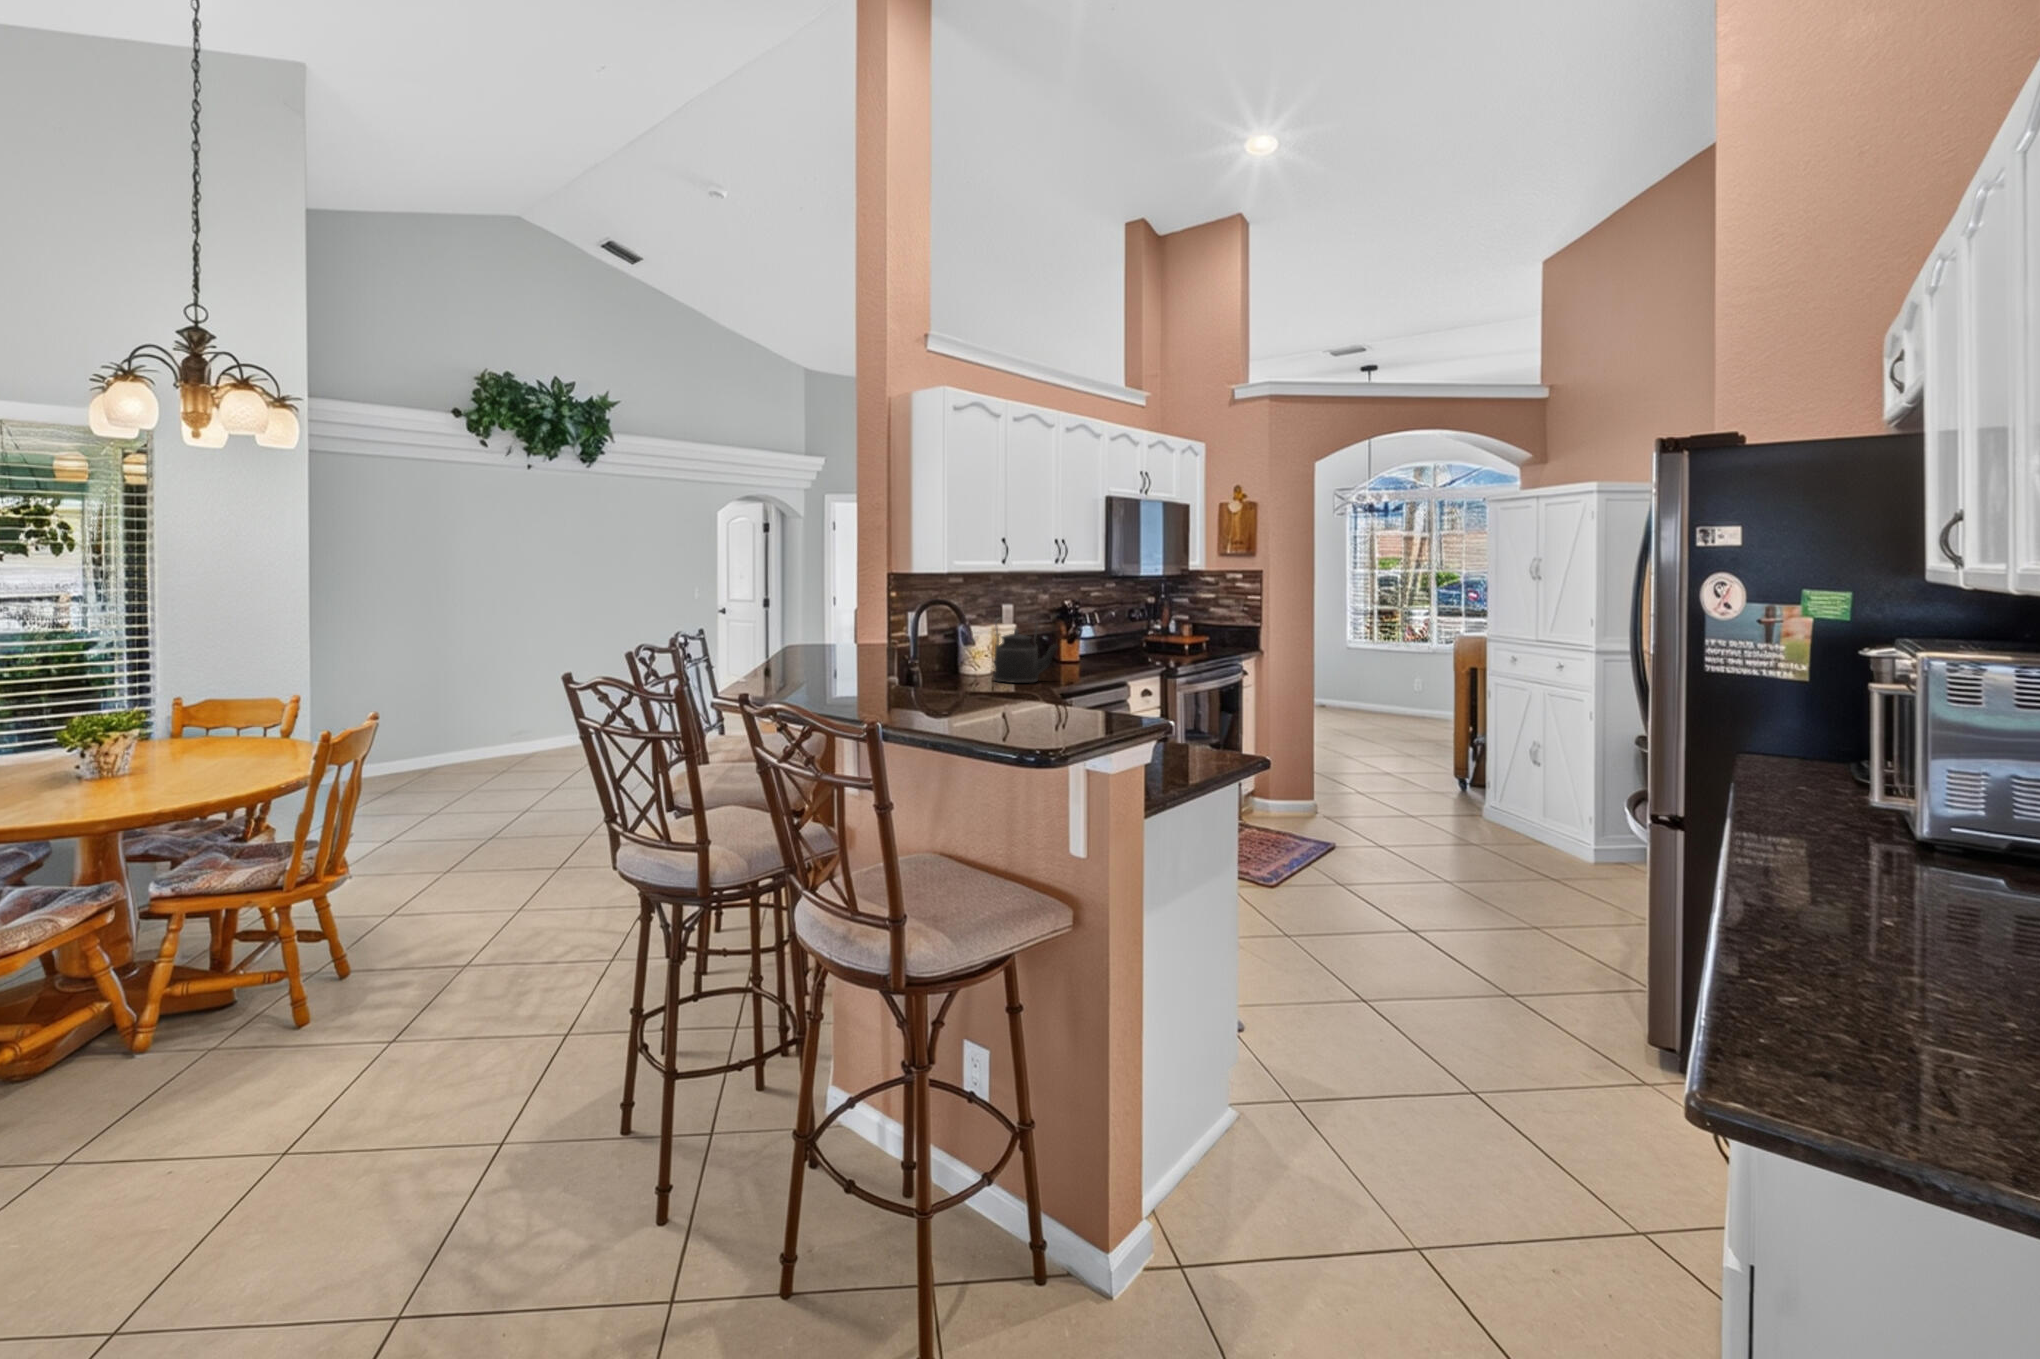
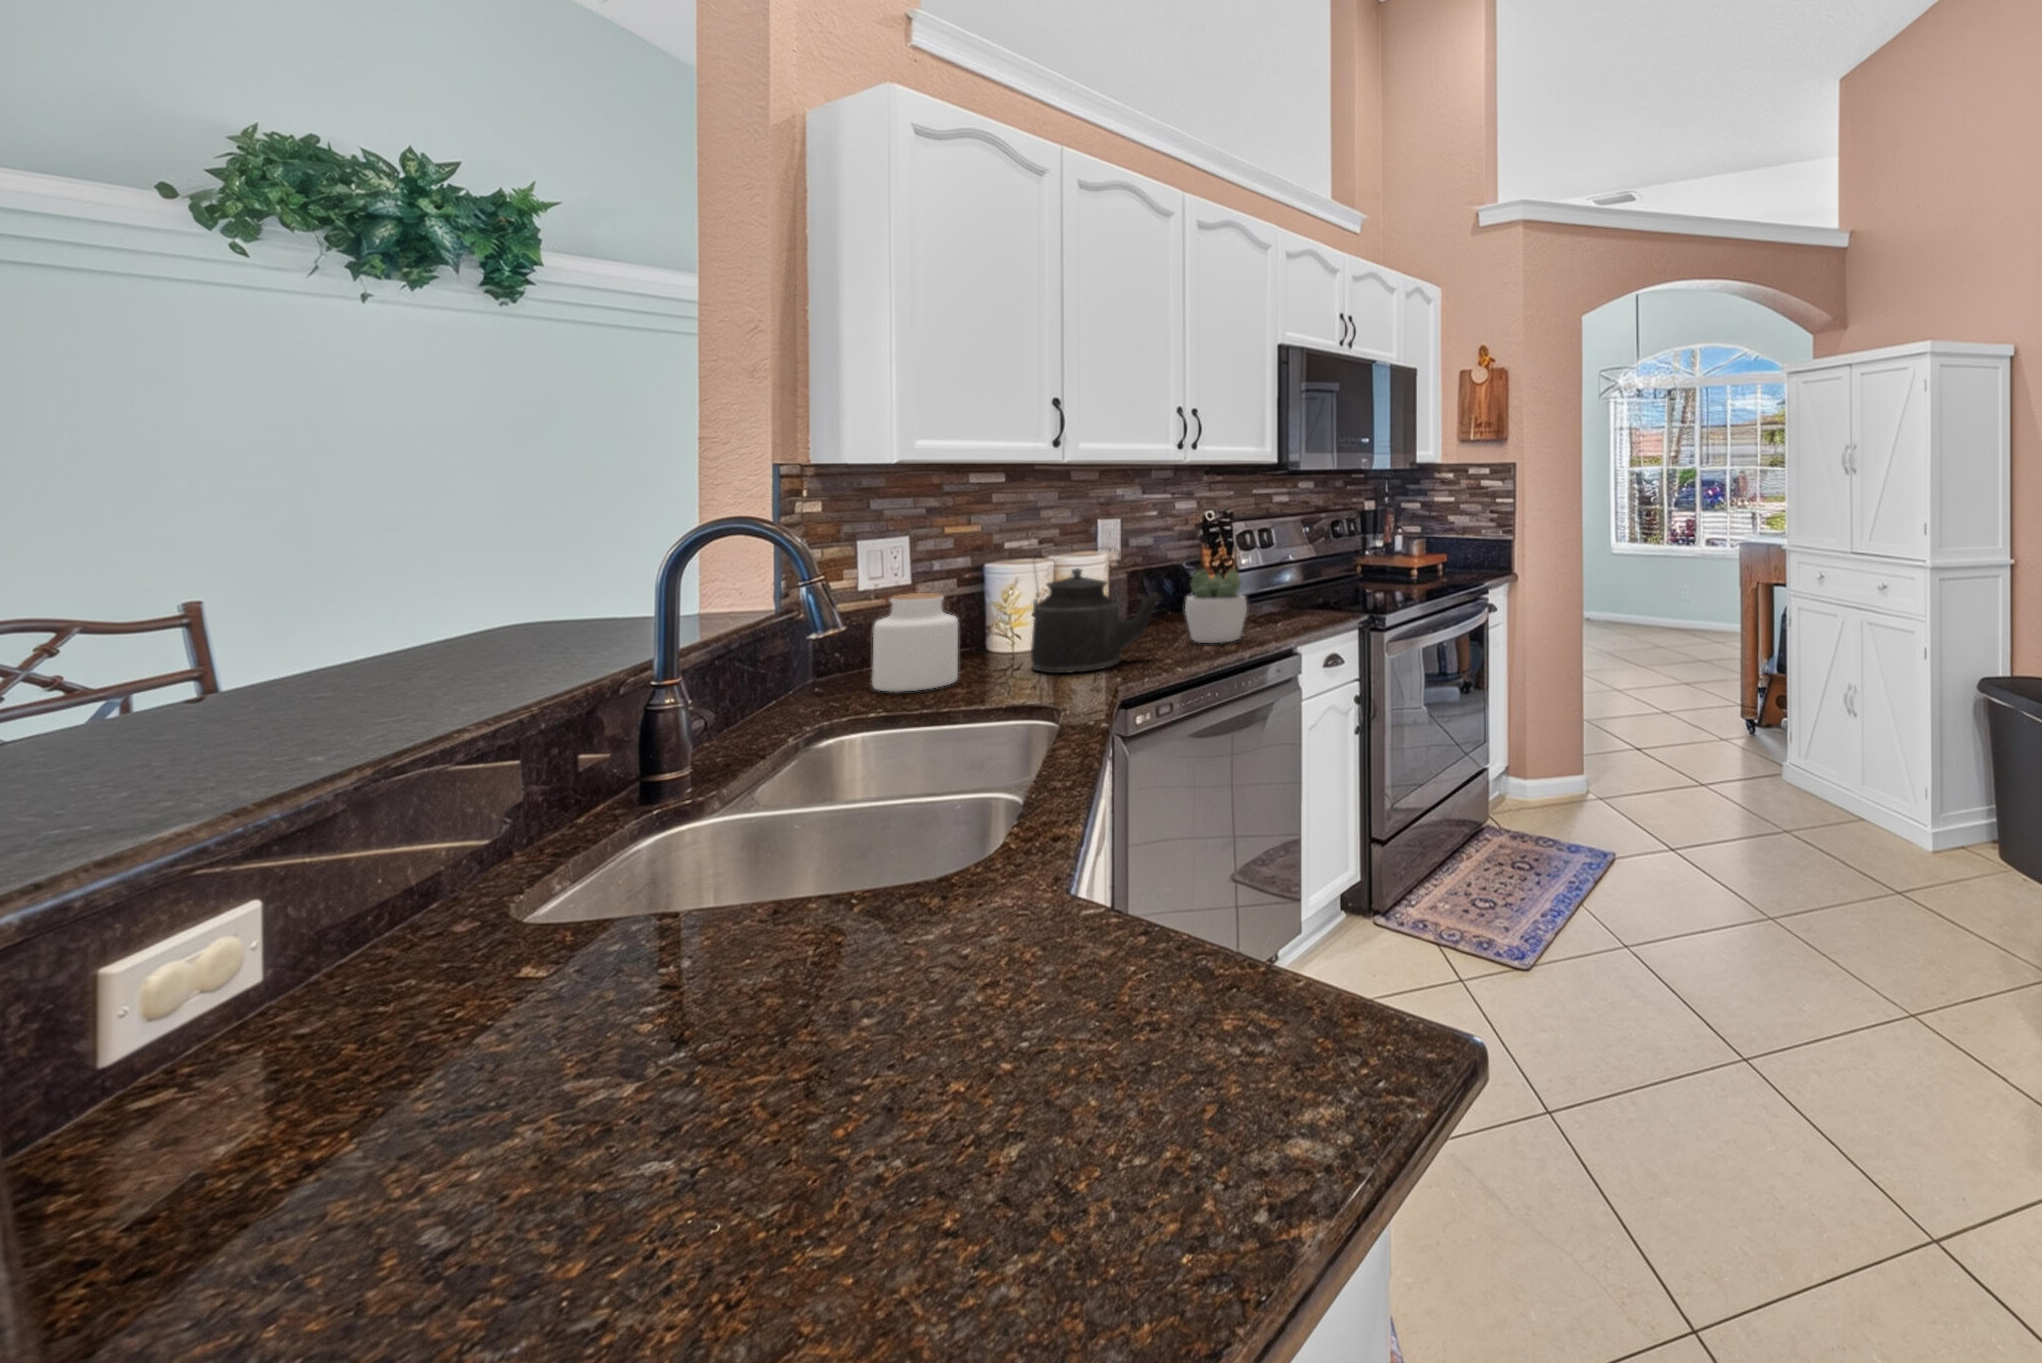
succulent plant: none [1062,634,1098,676] -> present [1185,569,1247,643]
jar: none [929,638,966,685] -> present [872,593,958,692]

